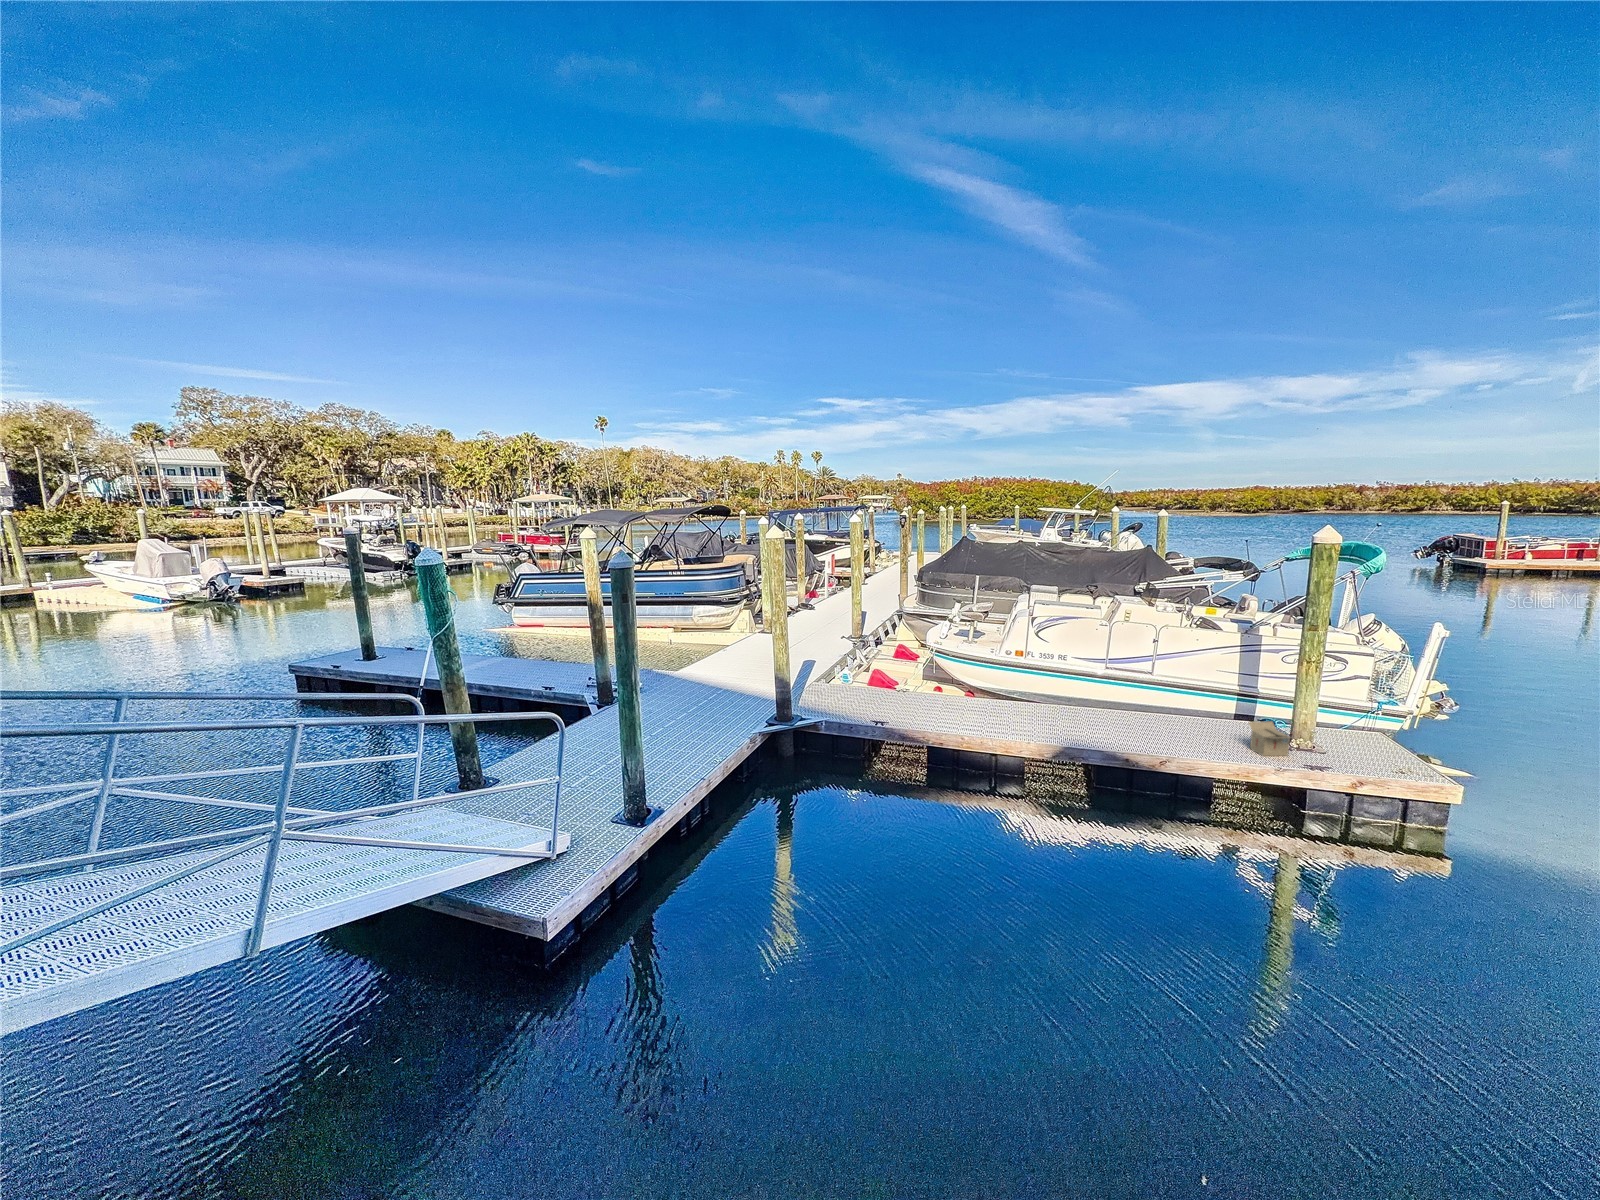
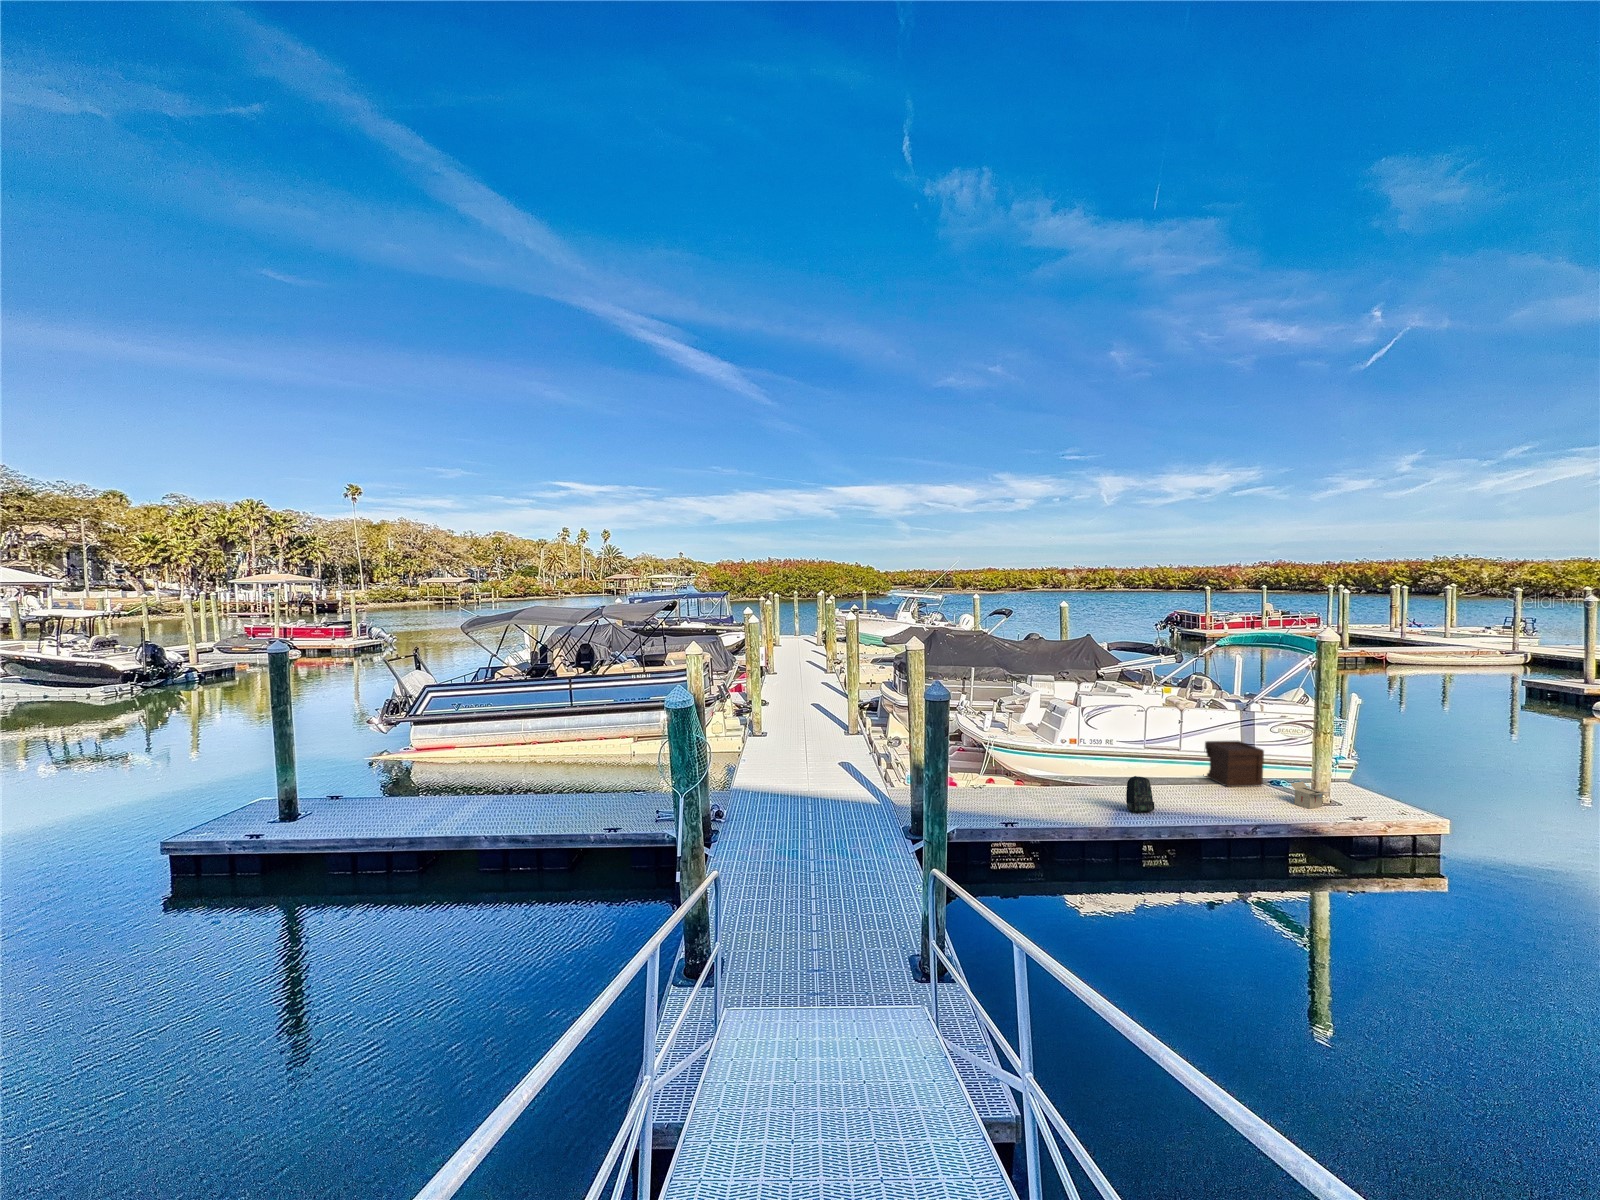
wooden crate: none [1176,665,1245,725] -> present [1205,741,1264,787]
backpack: none [1008,692,1039,734] -> present [1126,776,1154,813]

